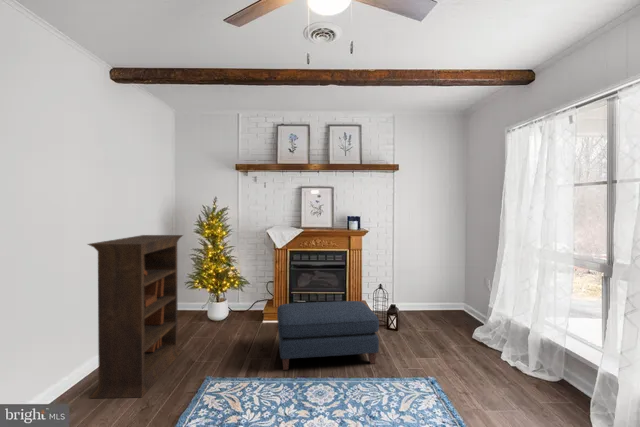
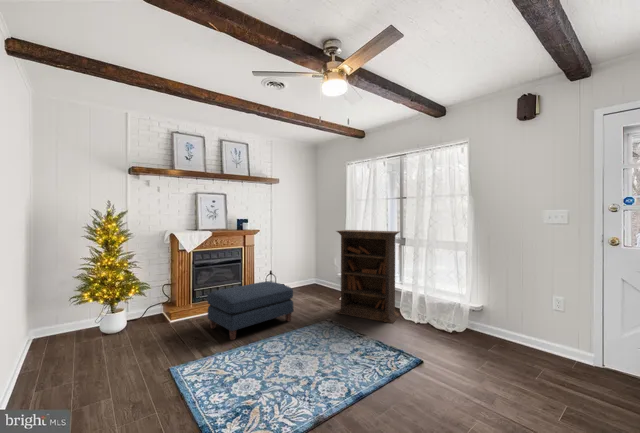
bookcase: present [88,235,183,398] -> present [337,230,400,323]

